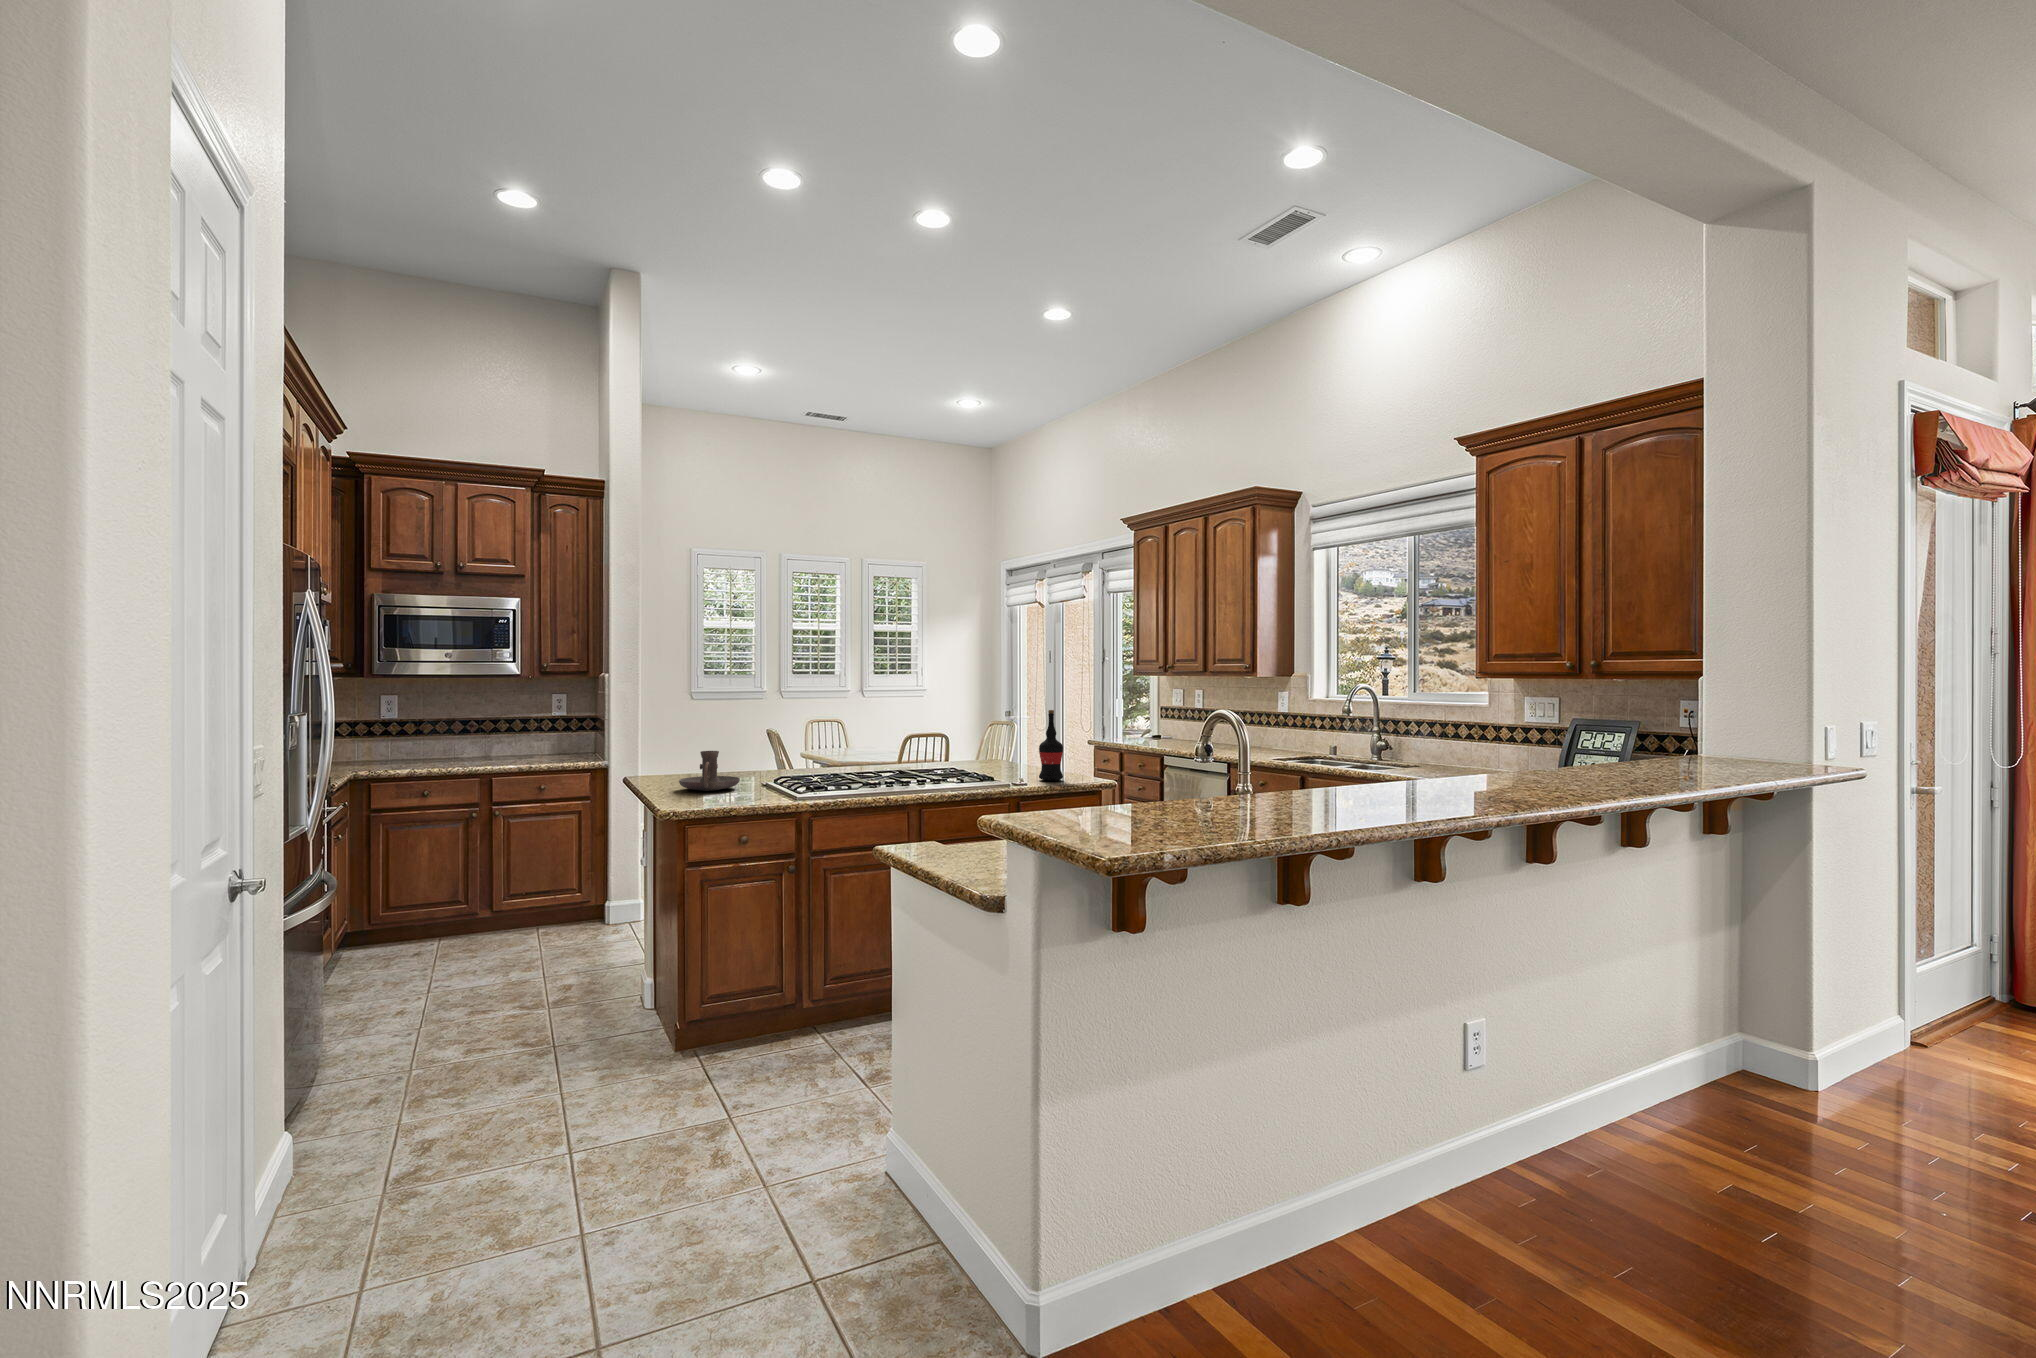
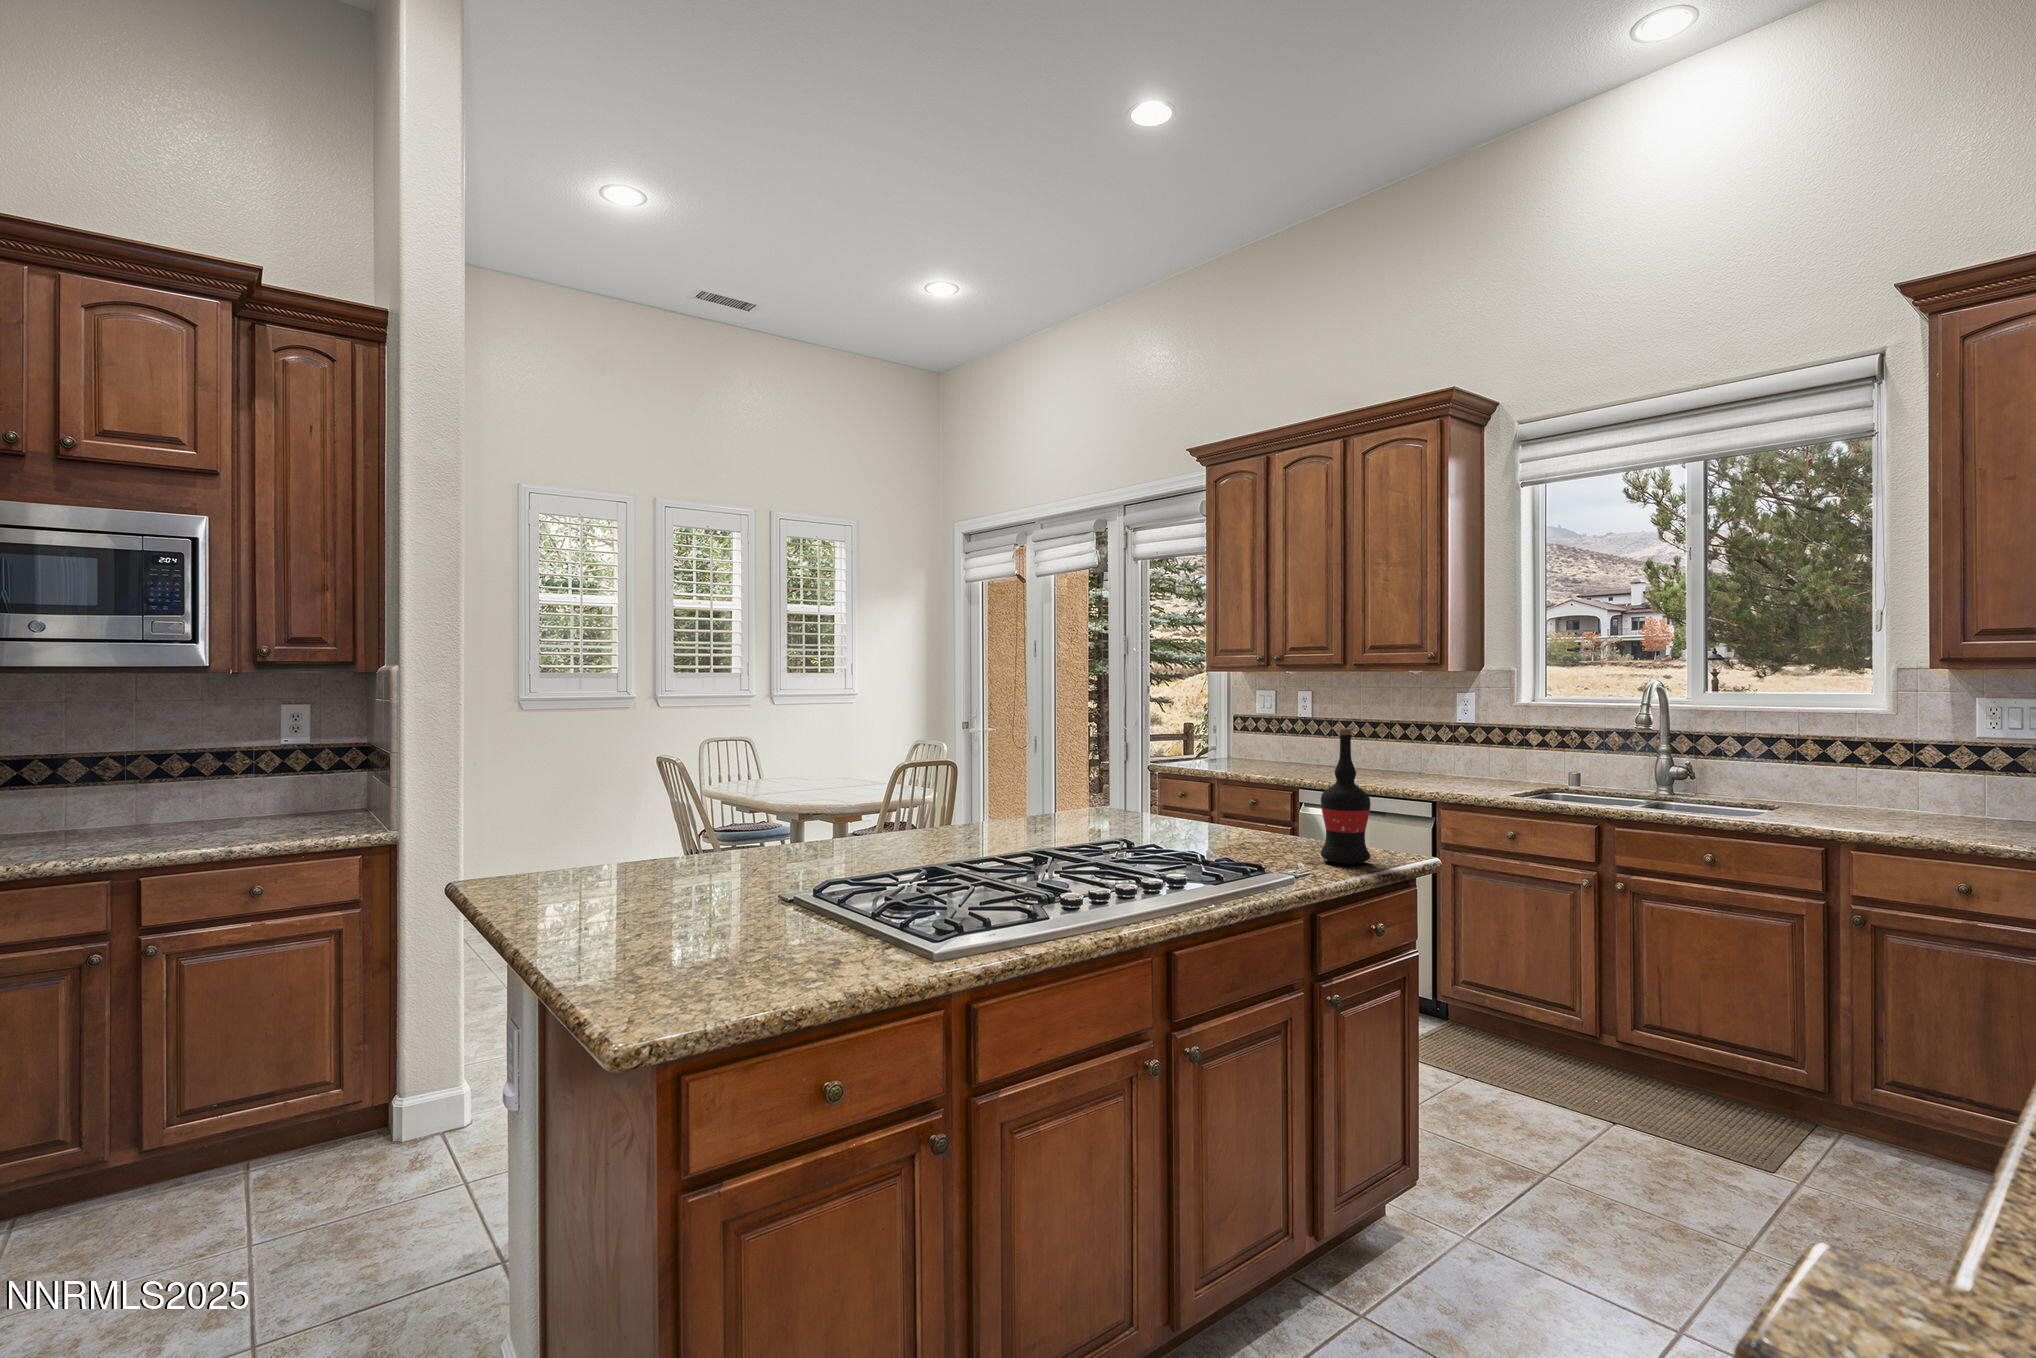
candle holder: present [679,751,740,791] -> none [623,837,768,937]

